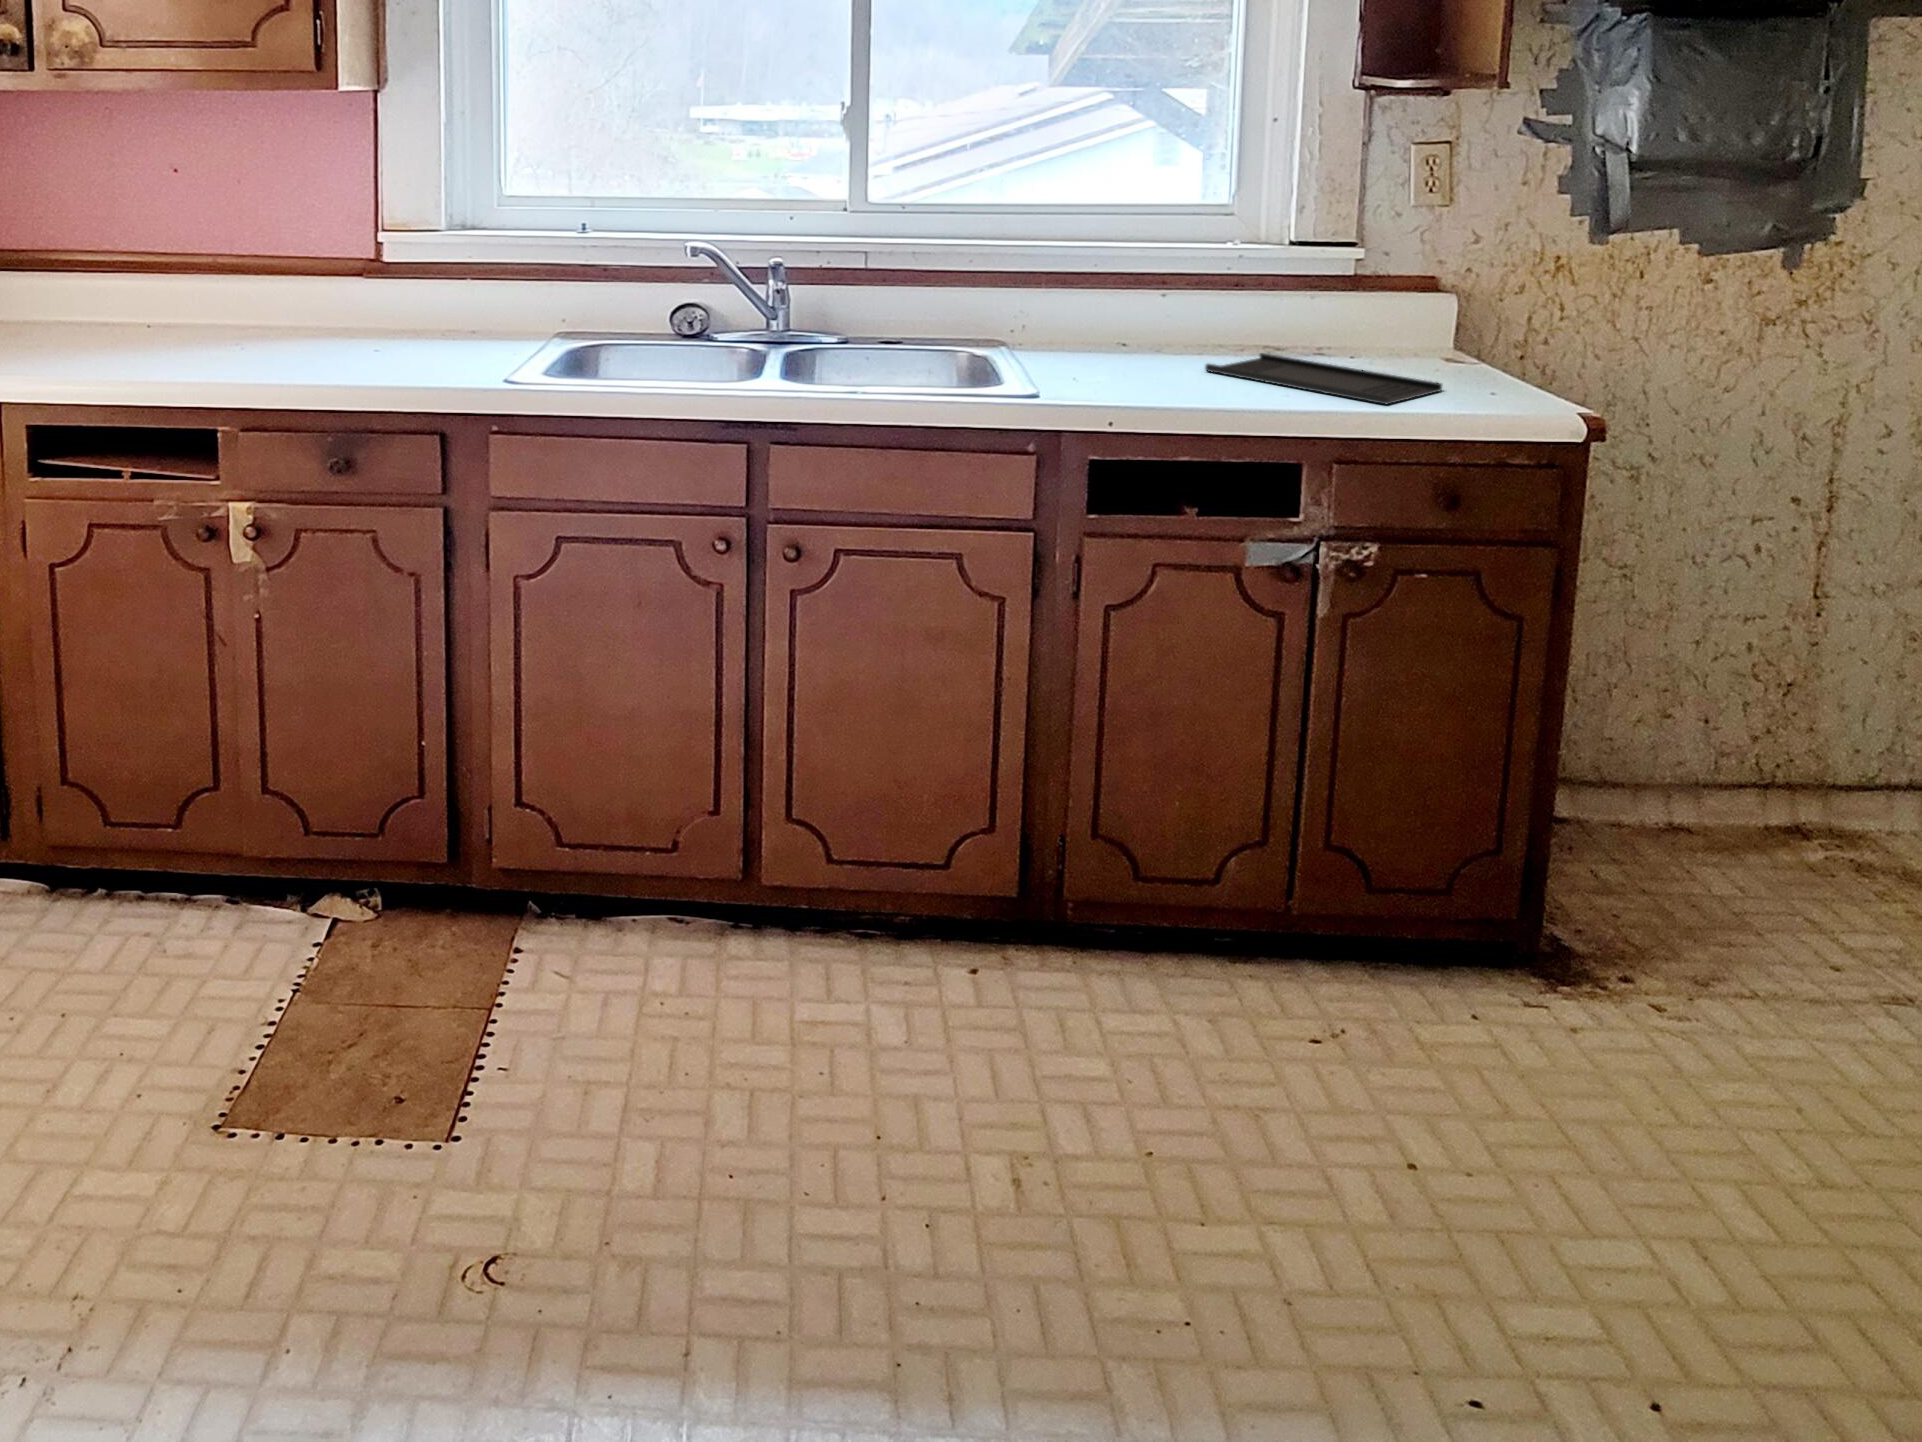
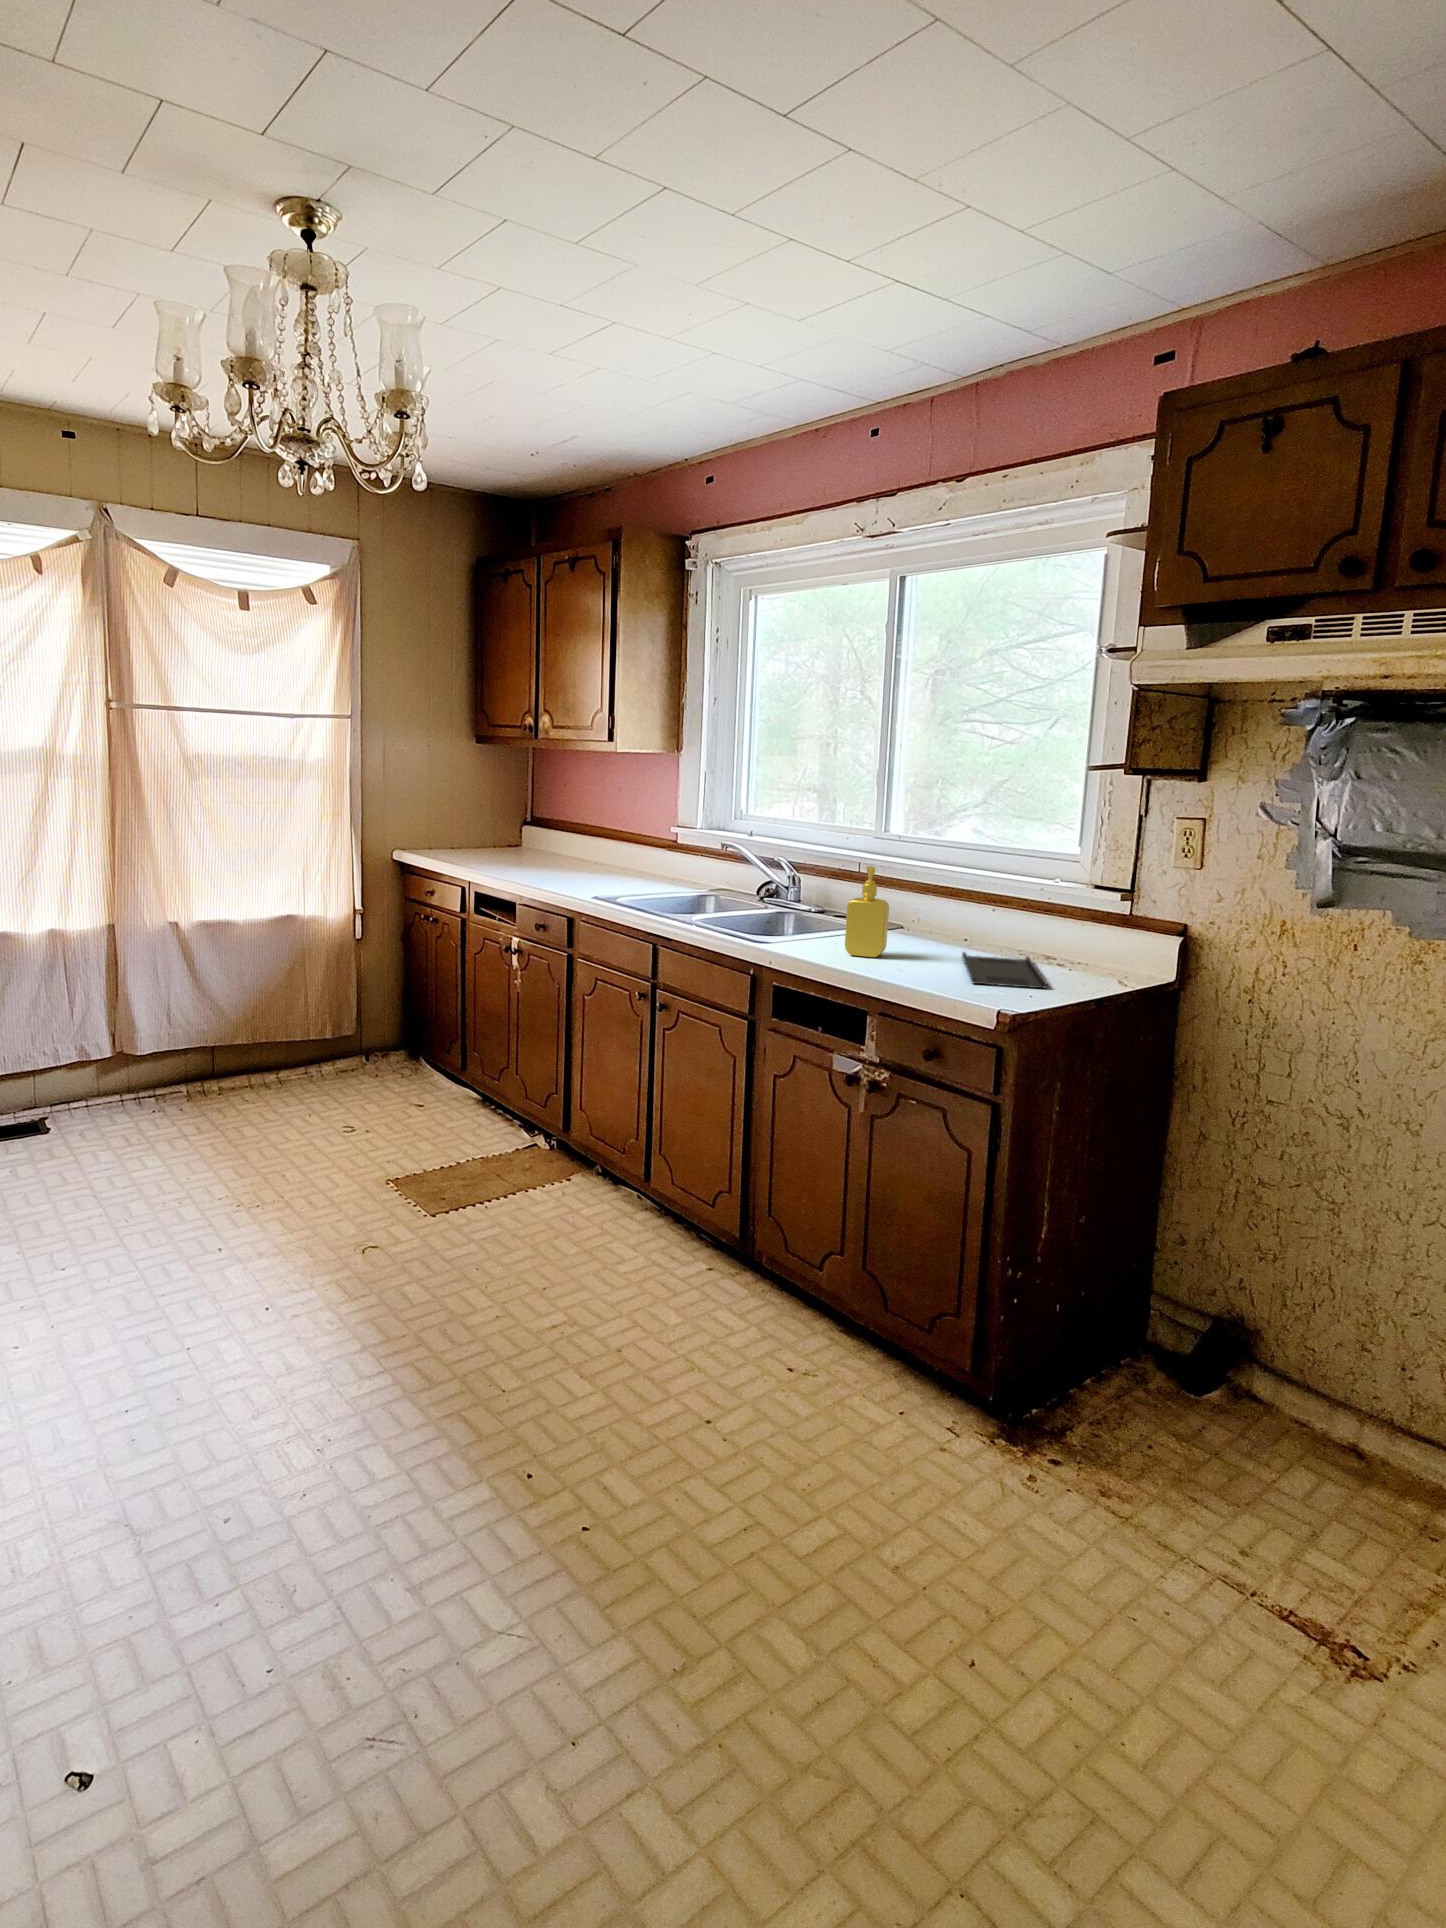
soap dispenser: none [1107,258,1179,401] -> present [845,866,889,957]

